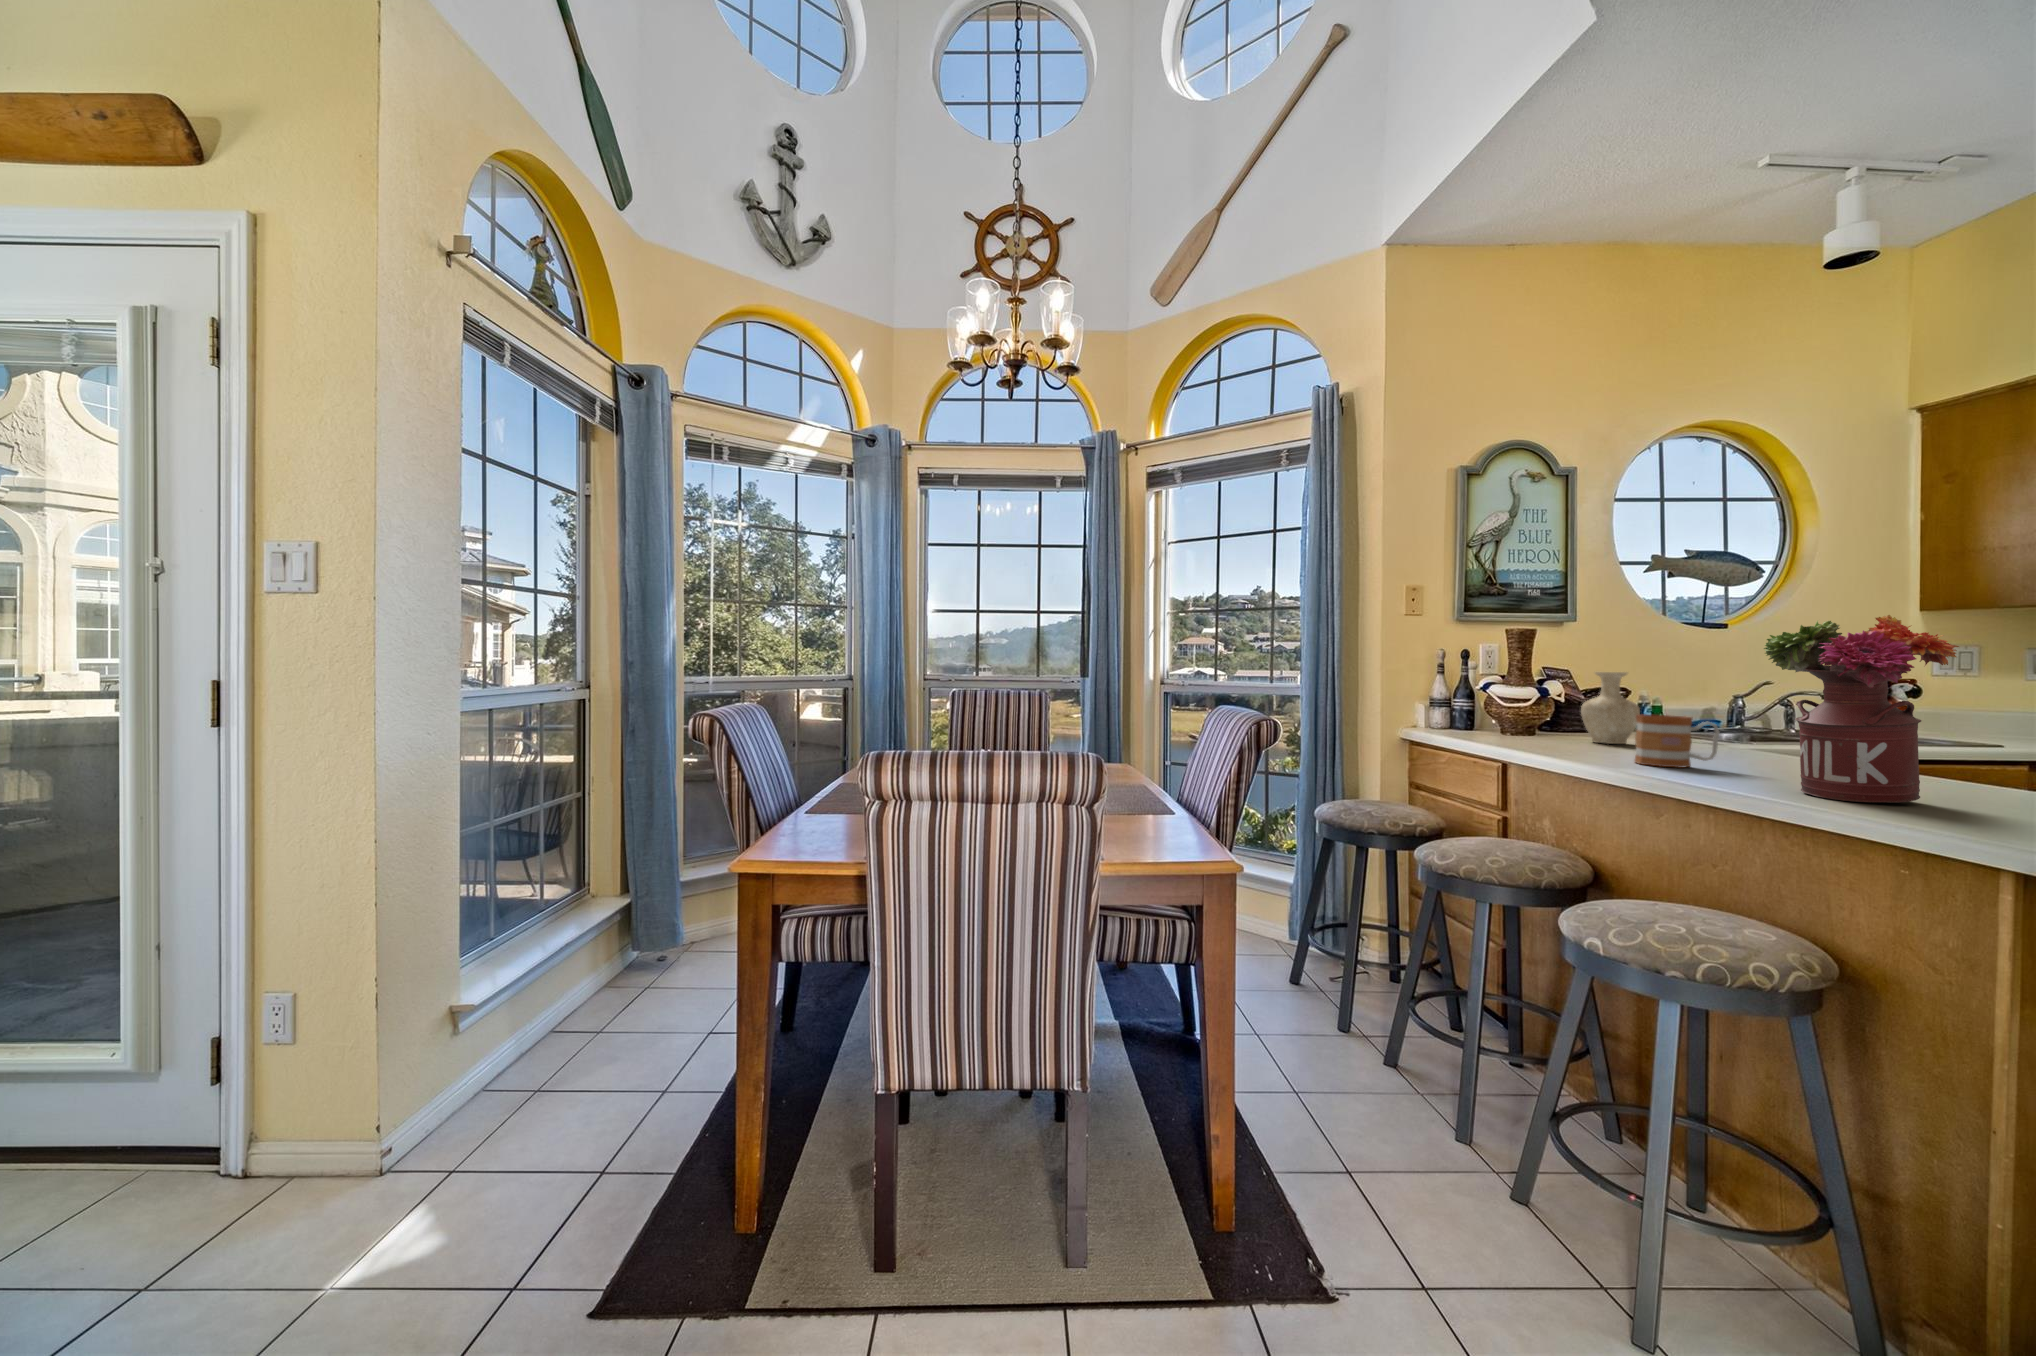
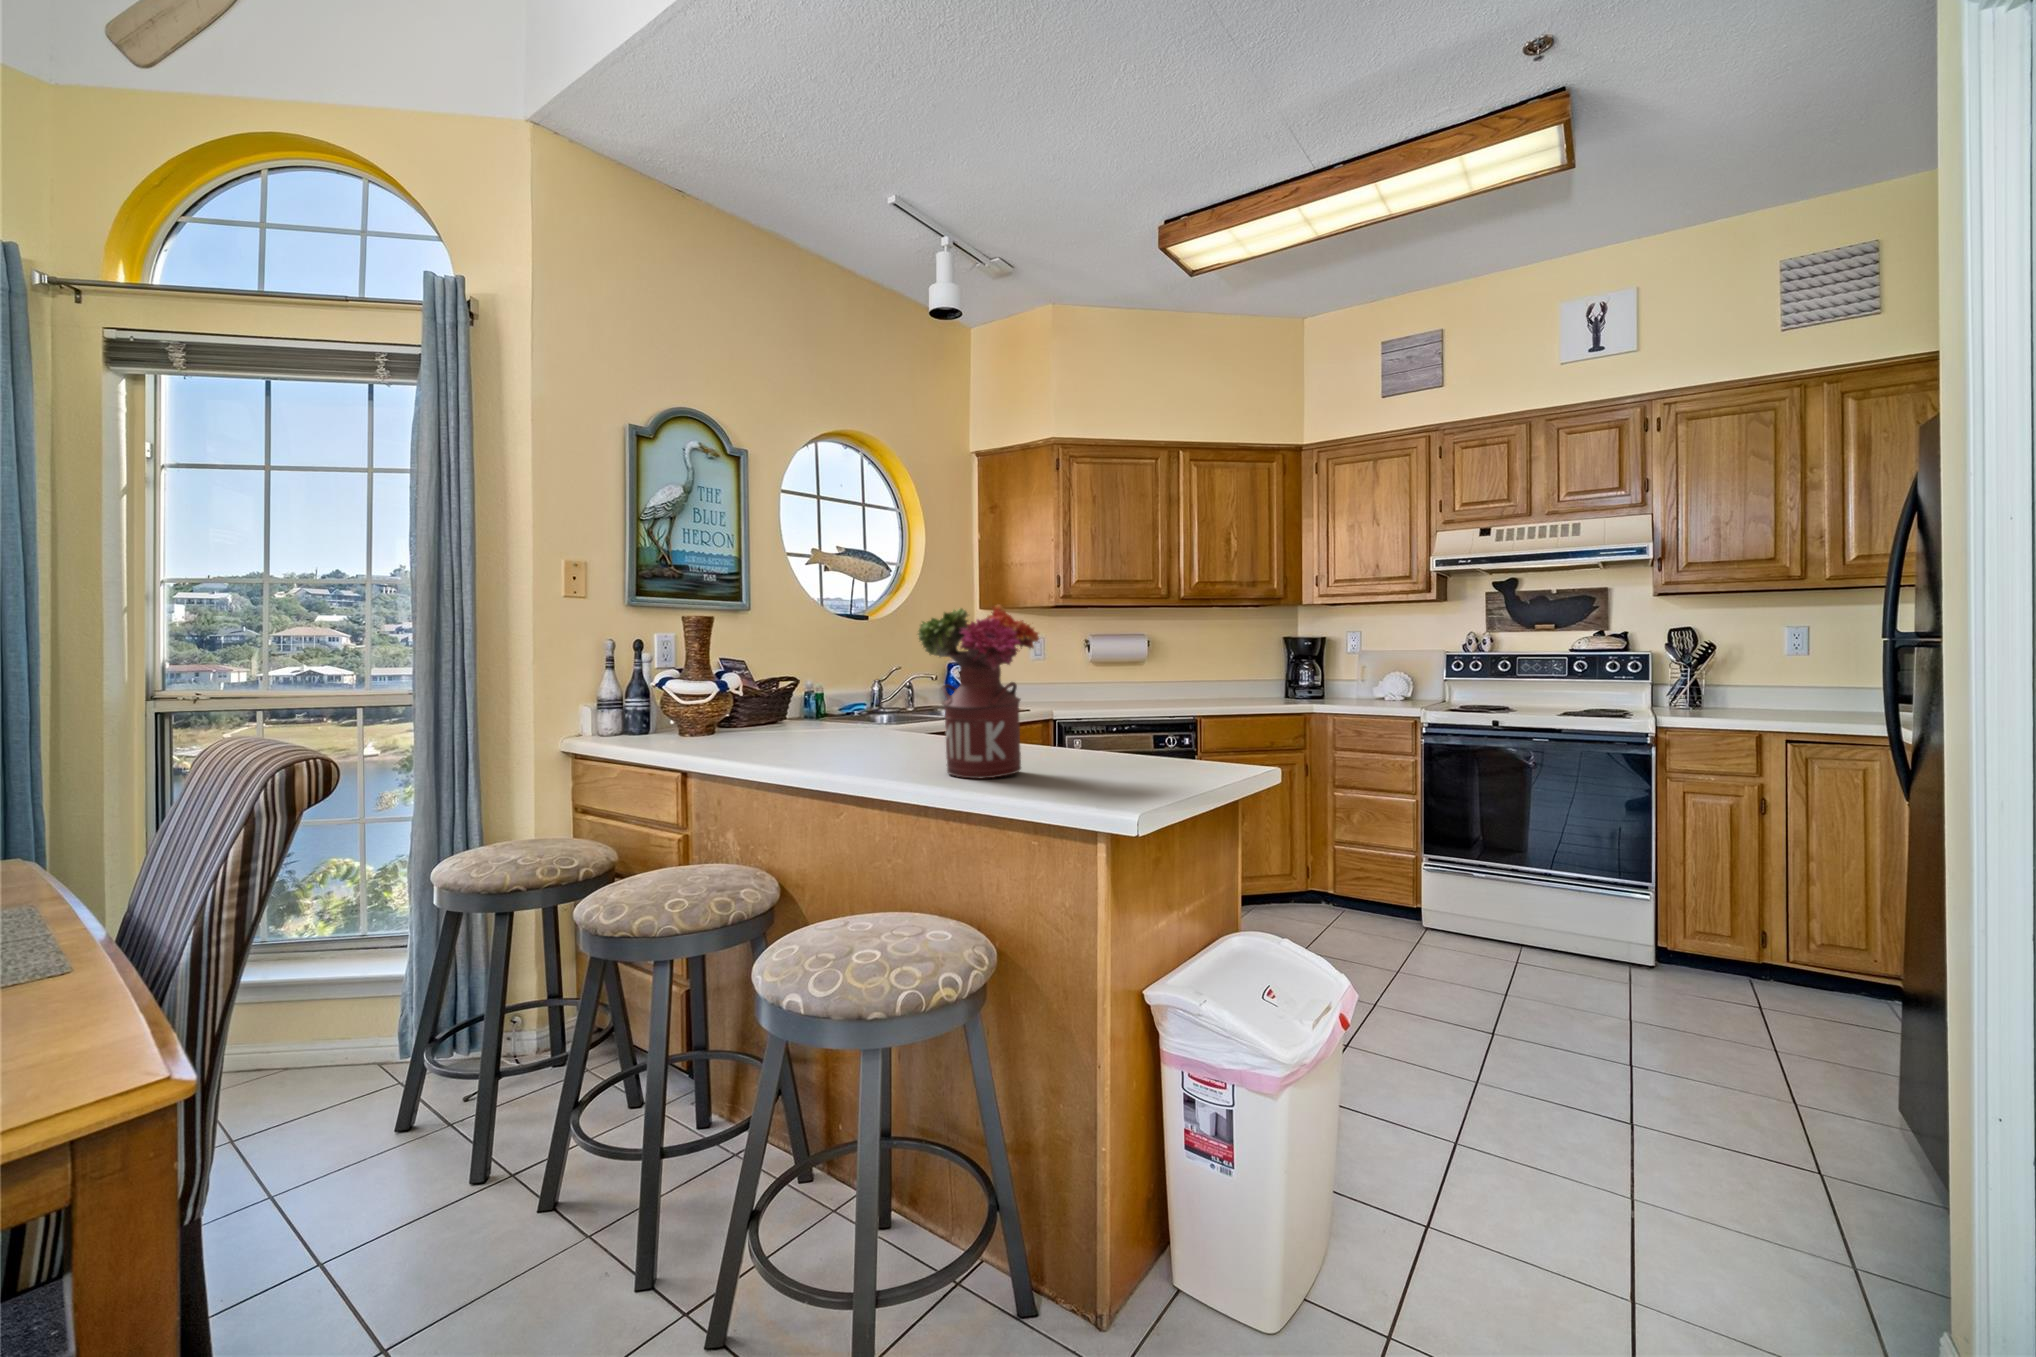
vase: present [1581,672,1640,744] -> none [759,662,810,738]
mug: present [1635,715,1719,768] -> none [812,705,880,760]

